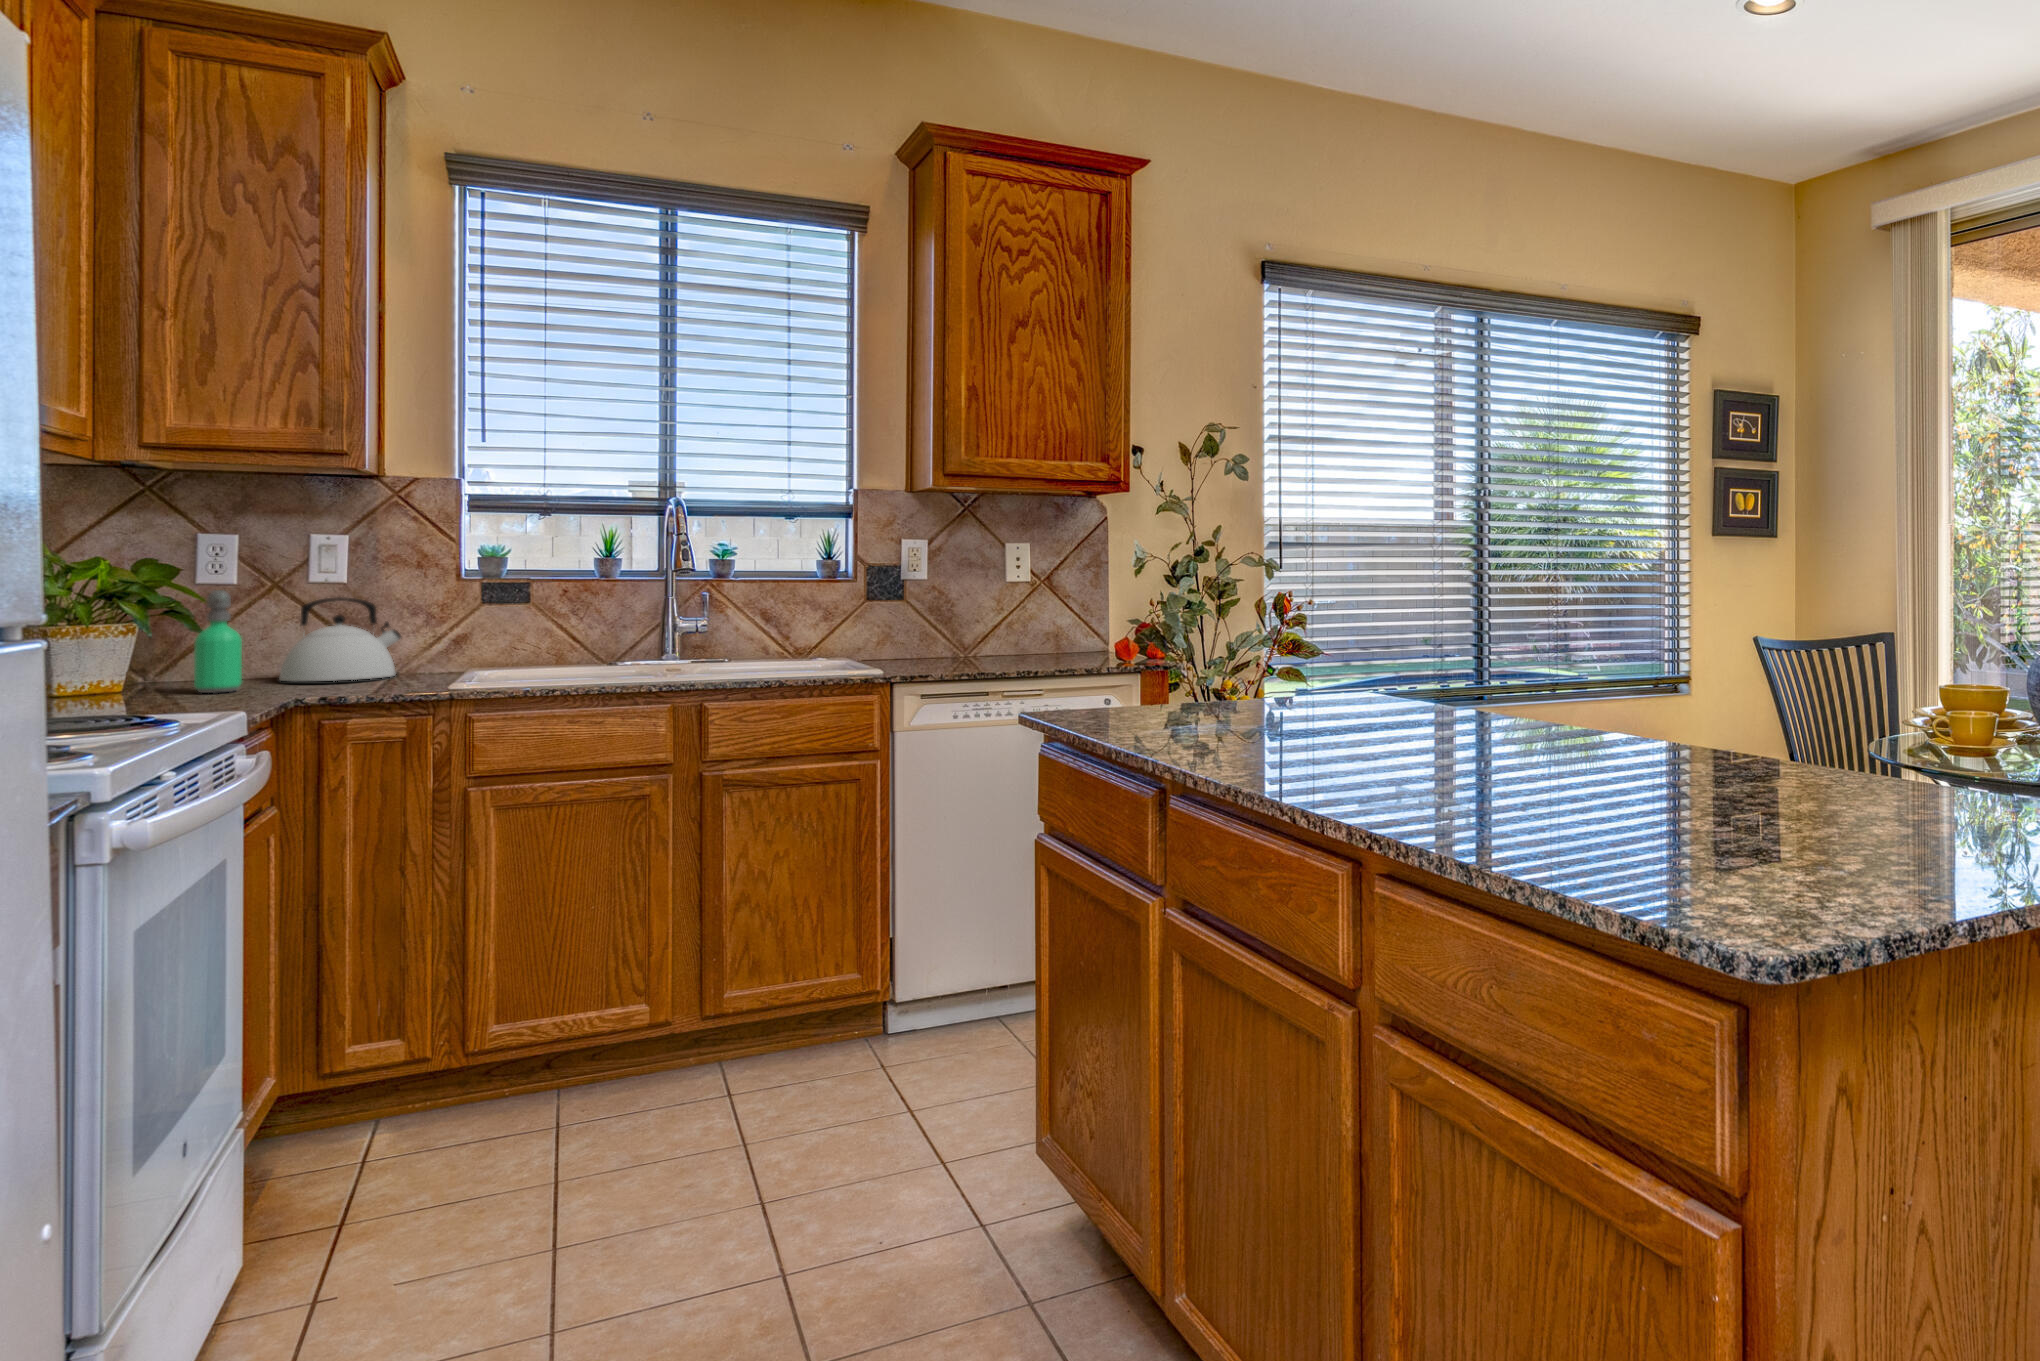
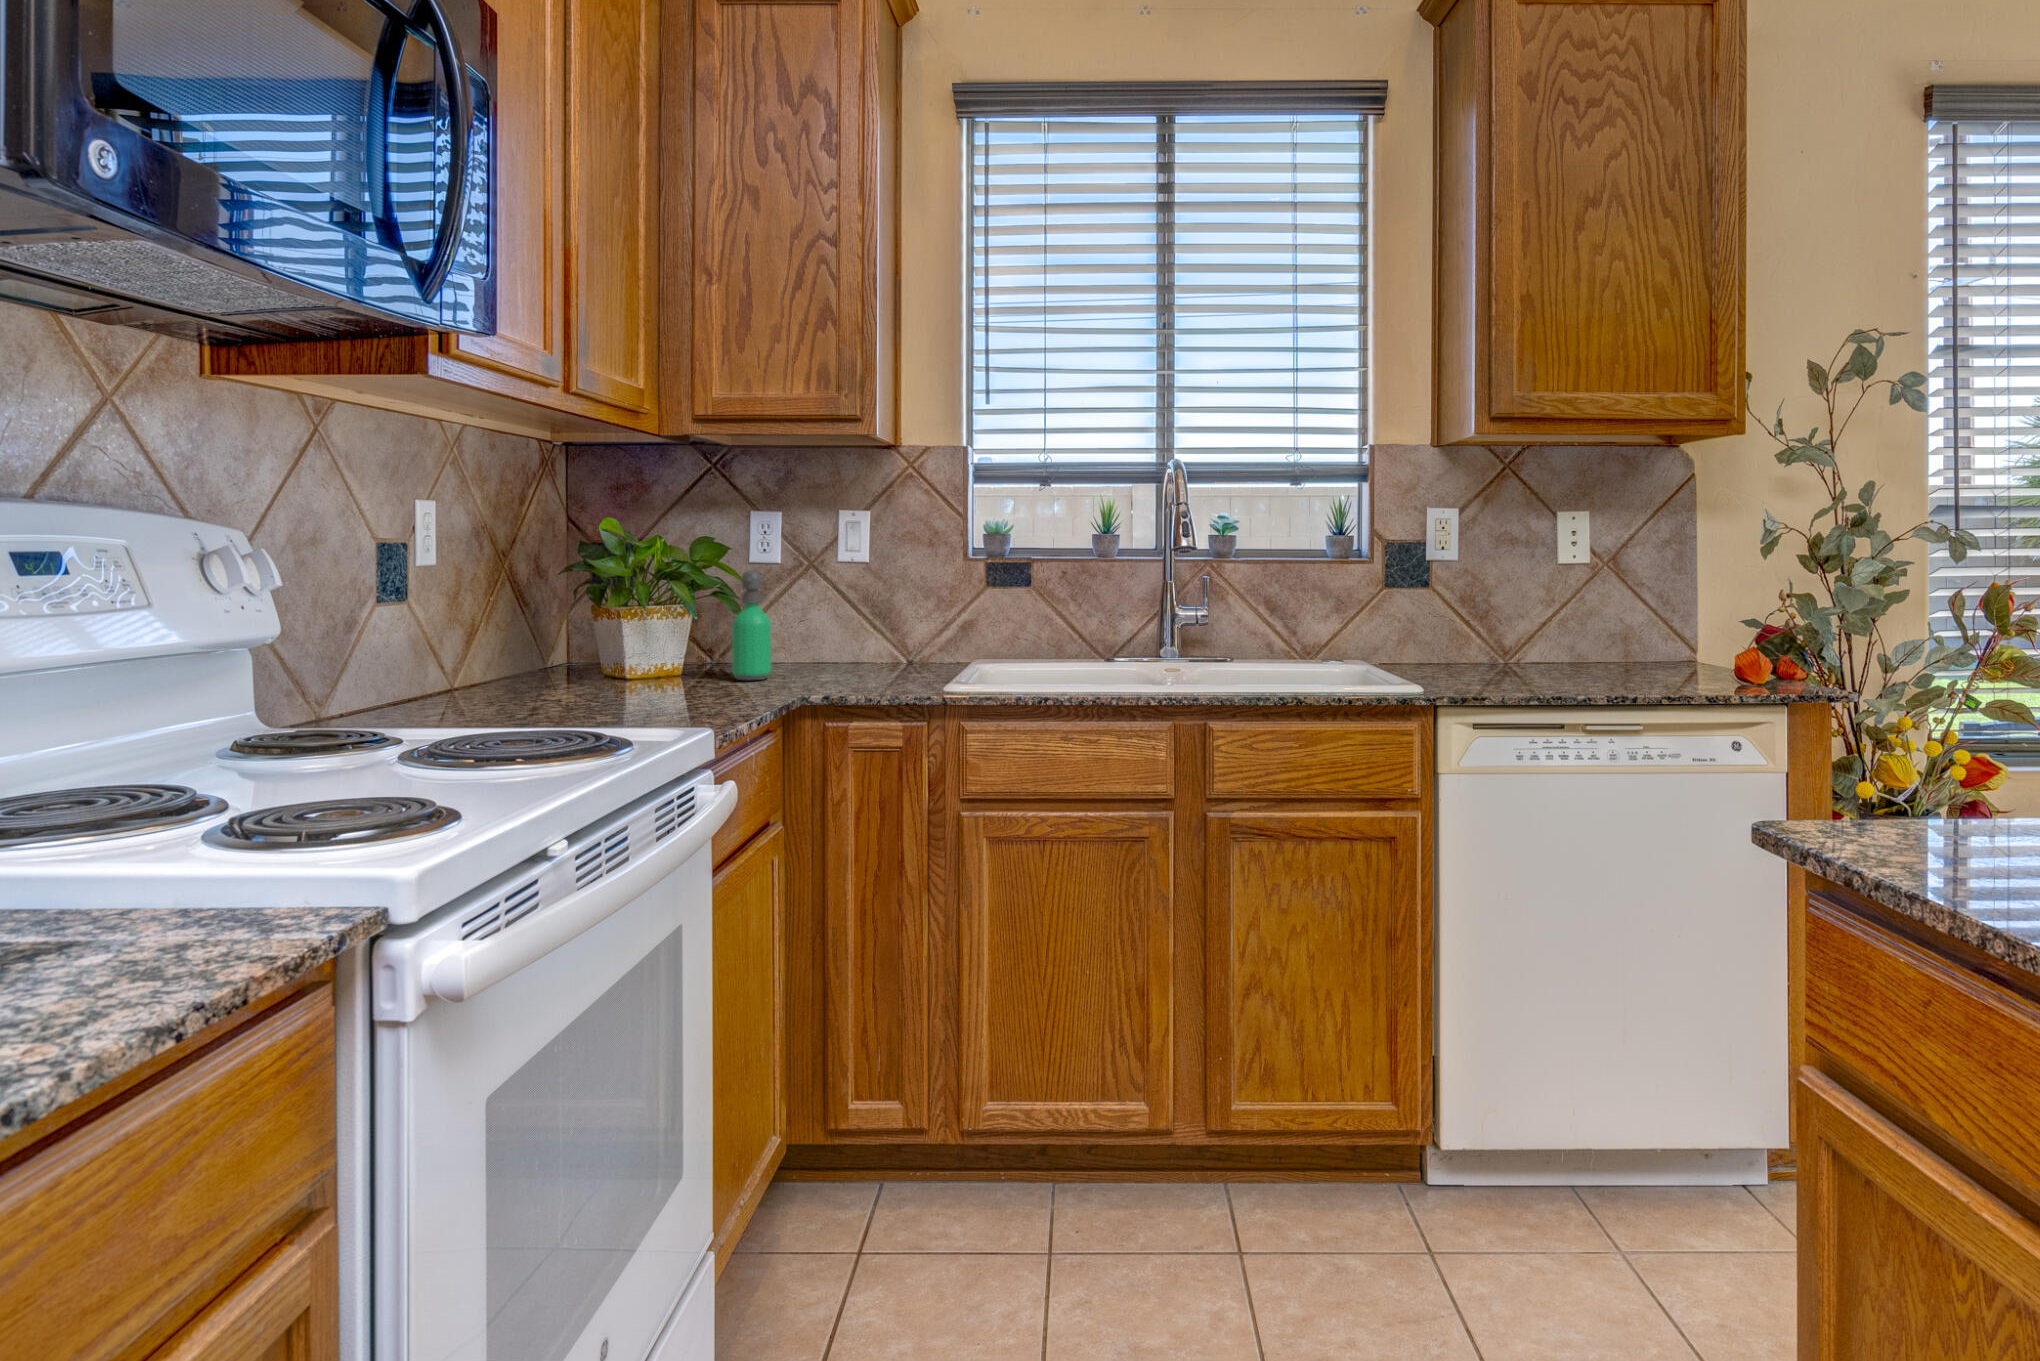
kettle: present [280,597,401,681] -> none [809,579,914,671]

